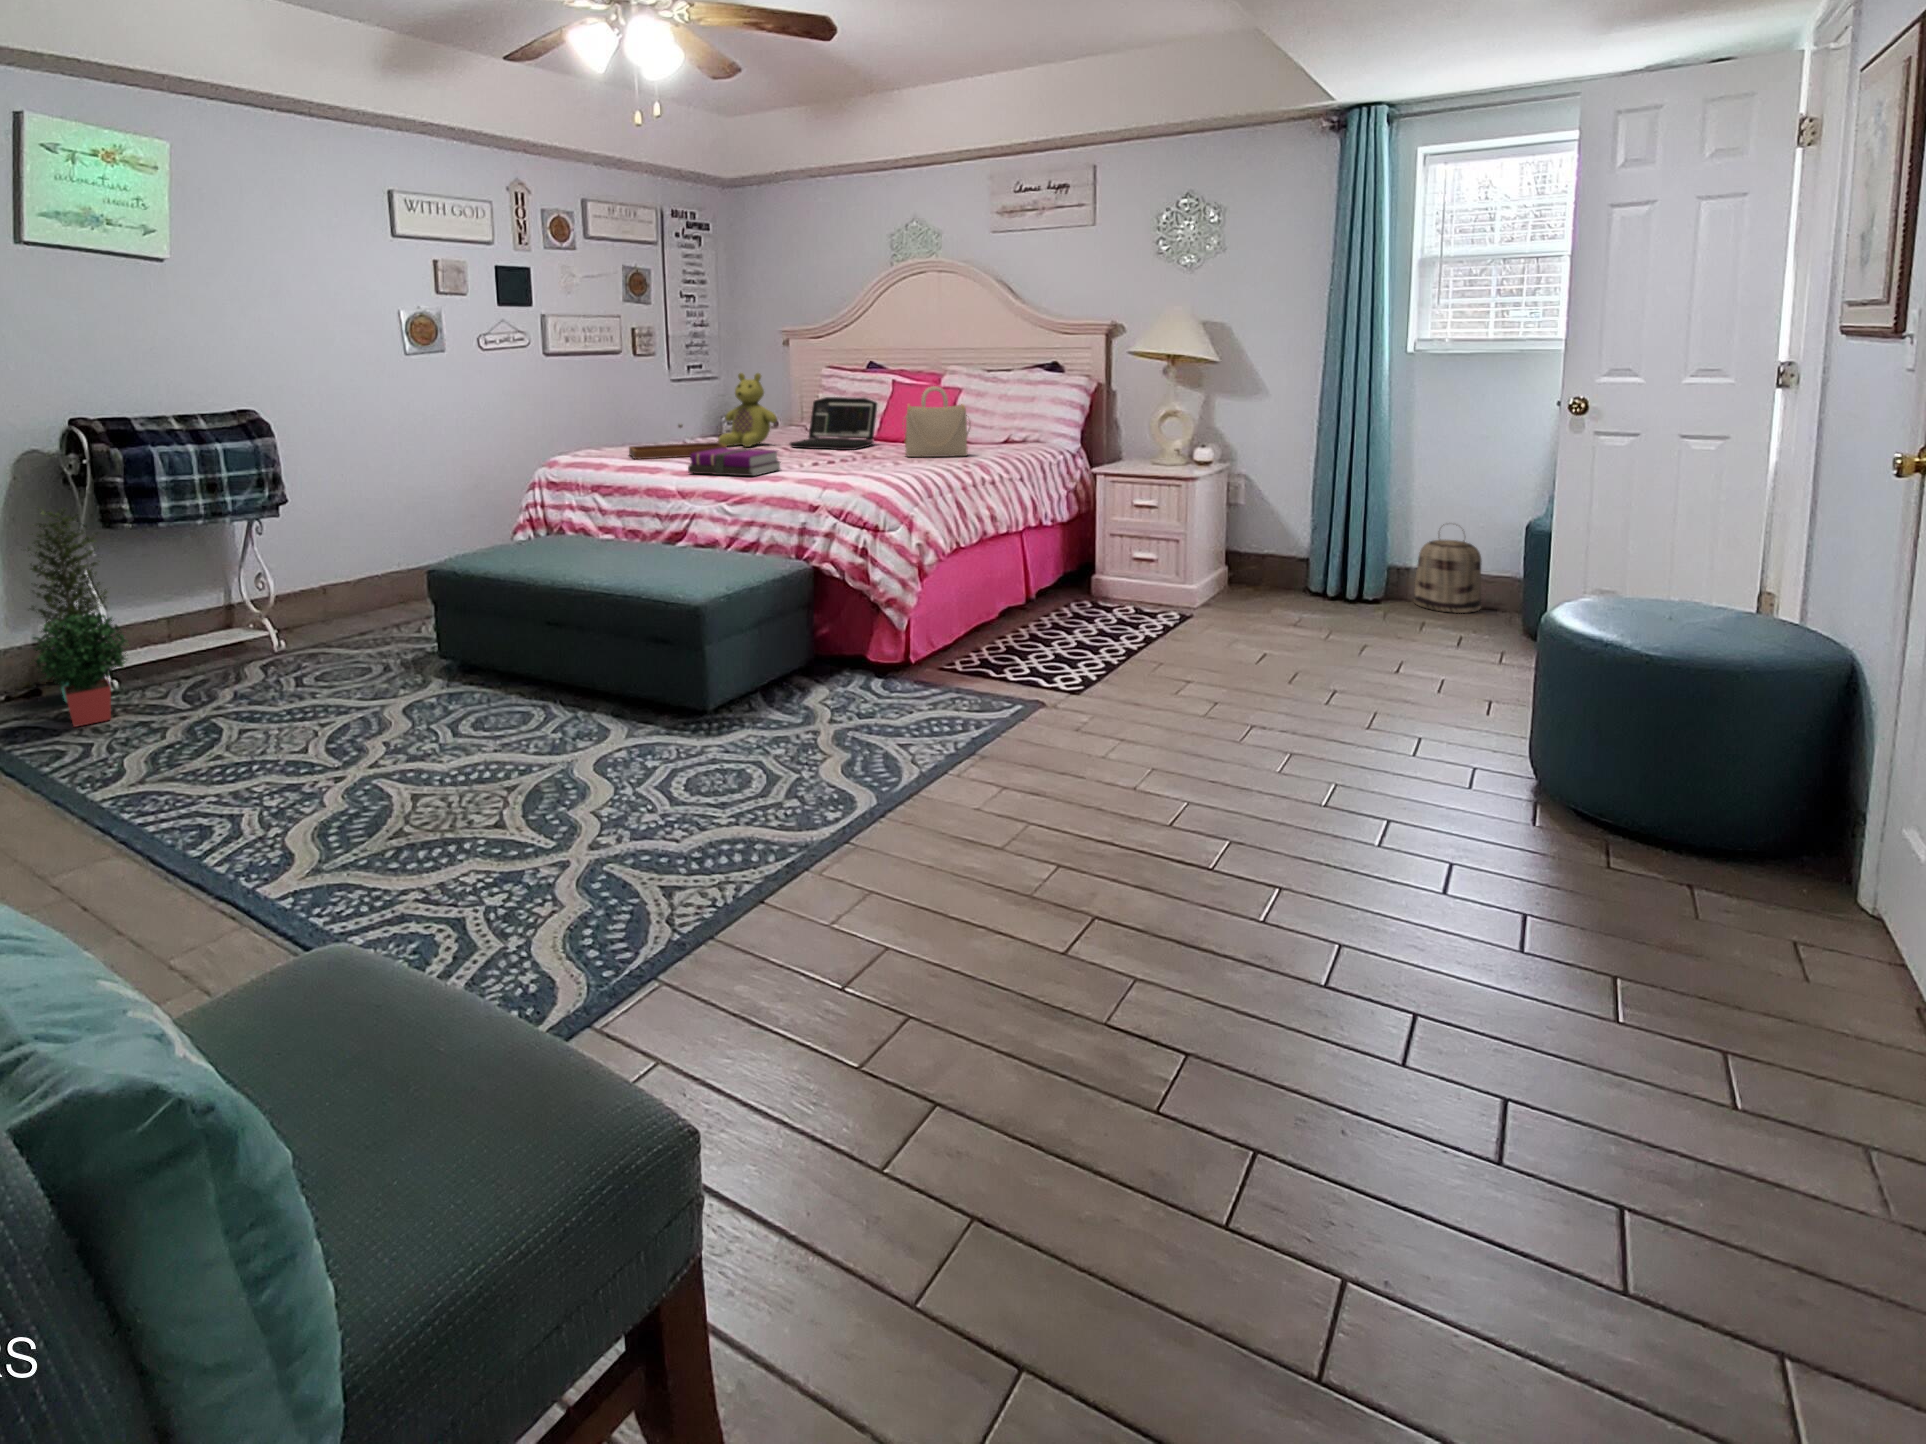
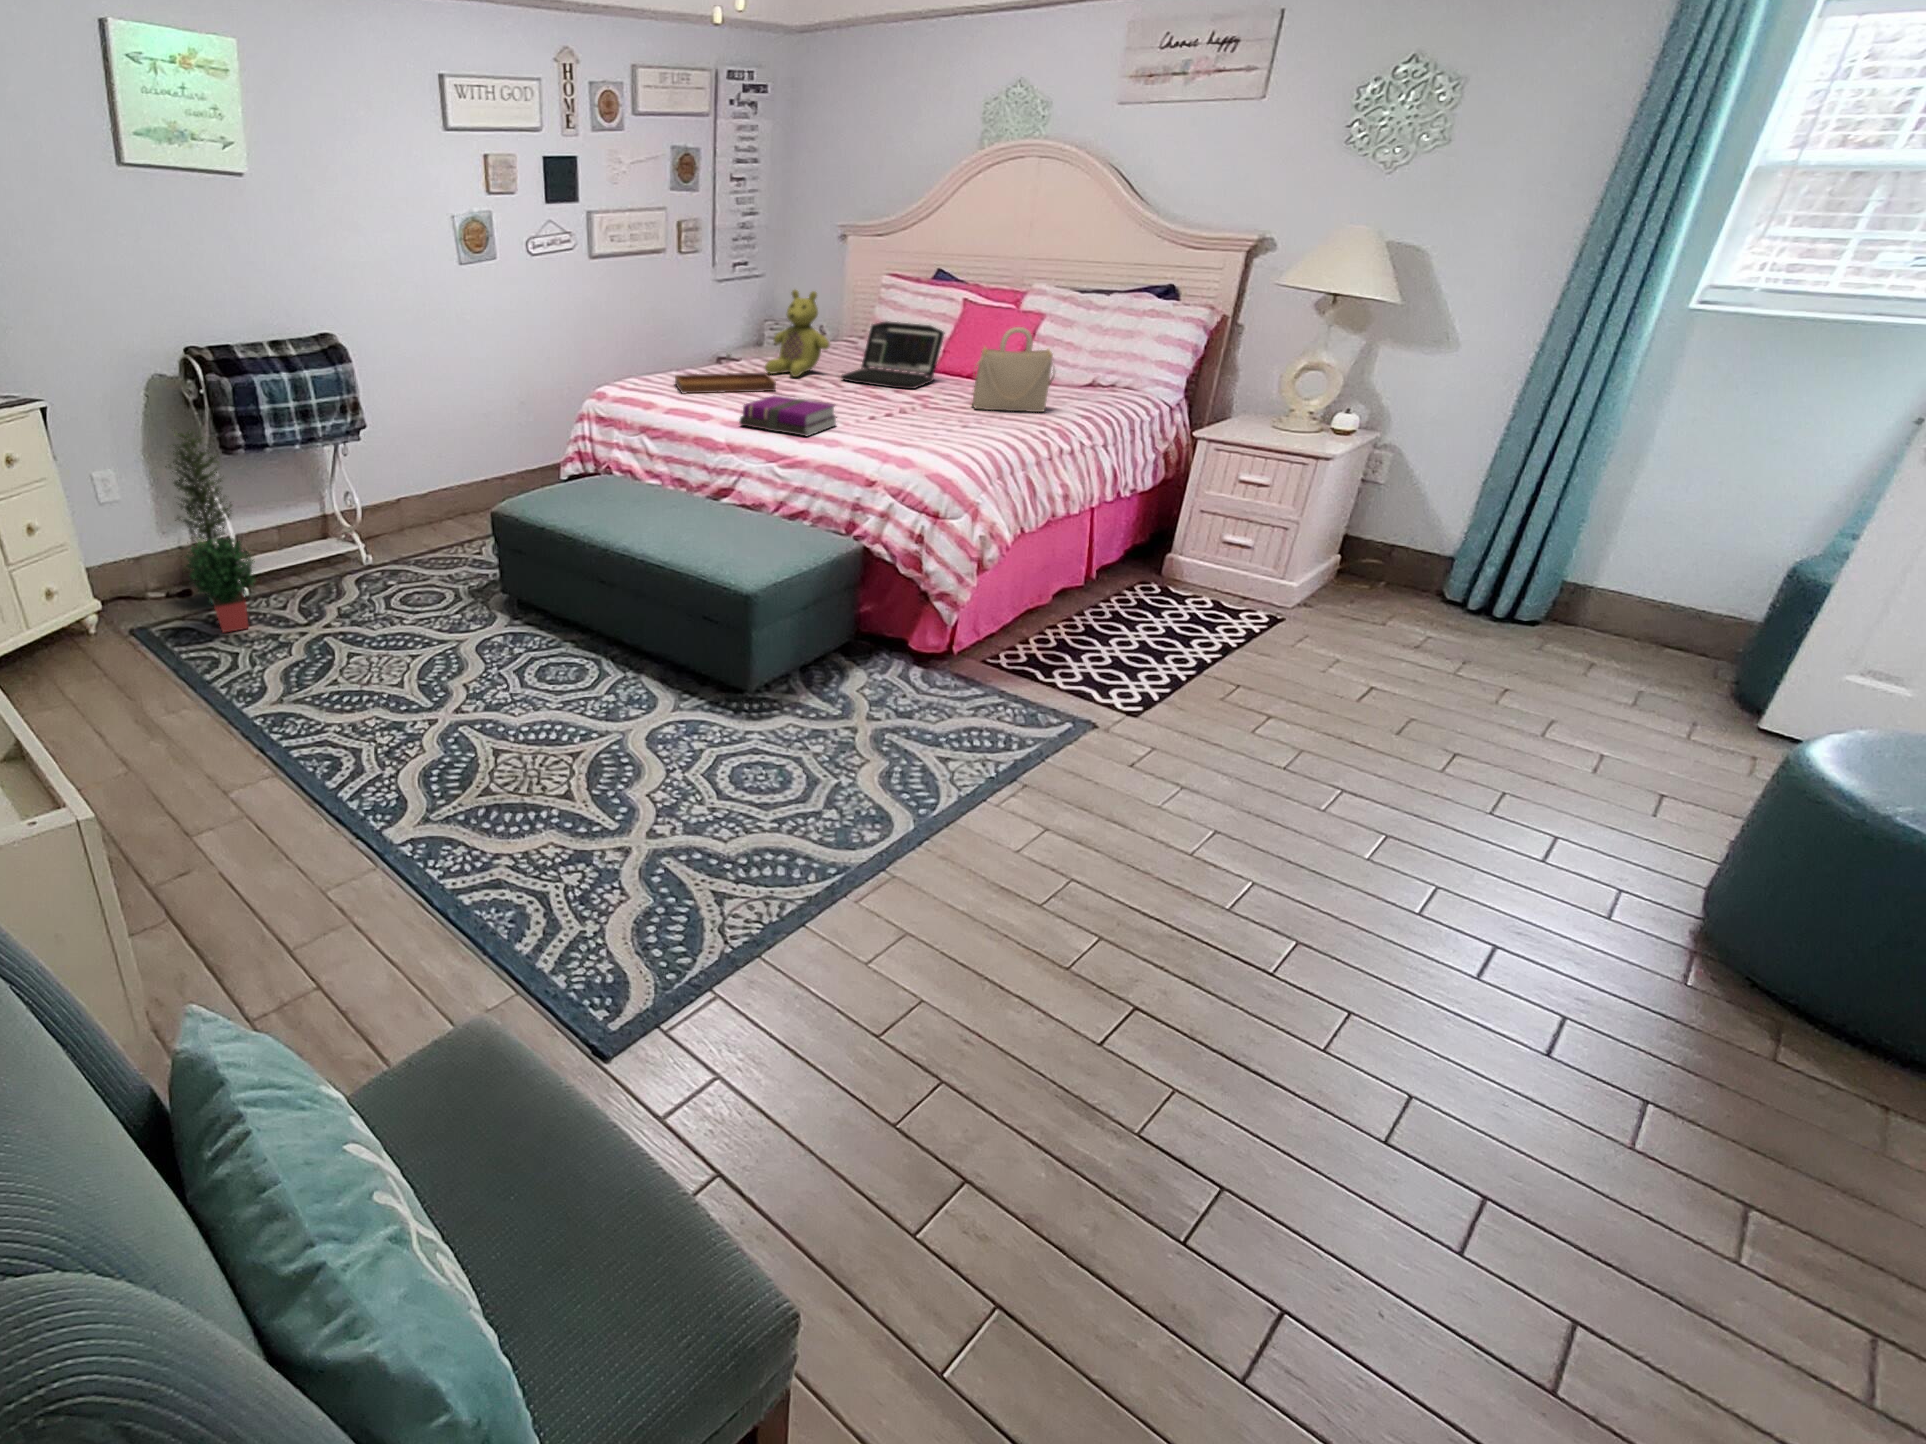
basket: present [1414,537,1481,613] -> none [1578,541,1701,653]

